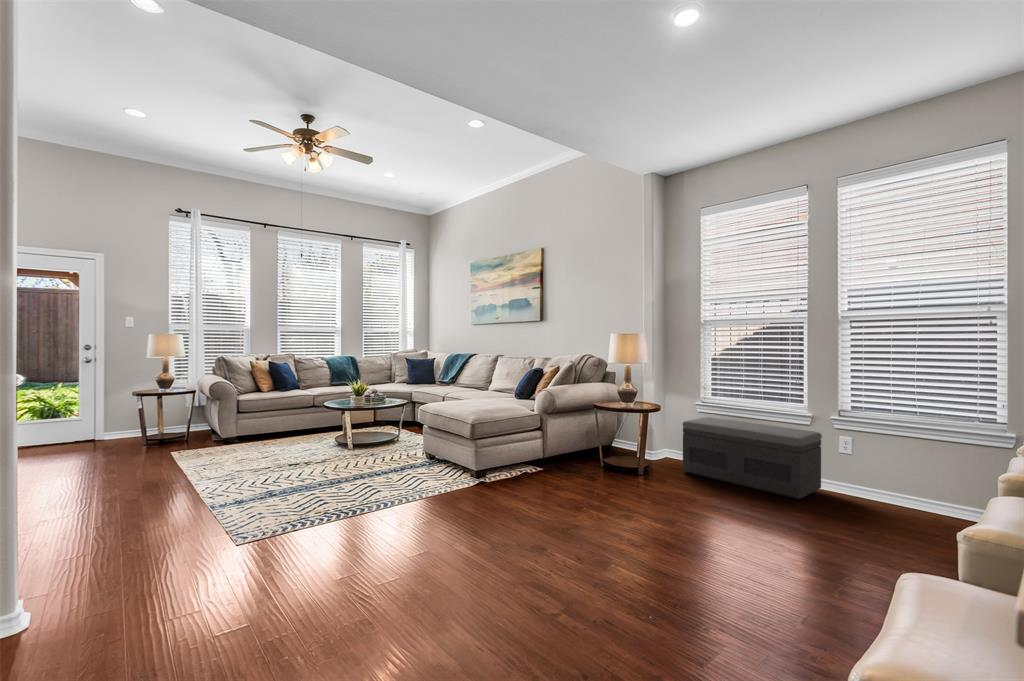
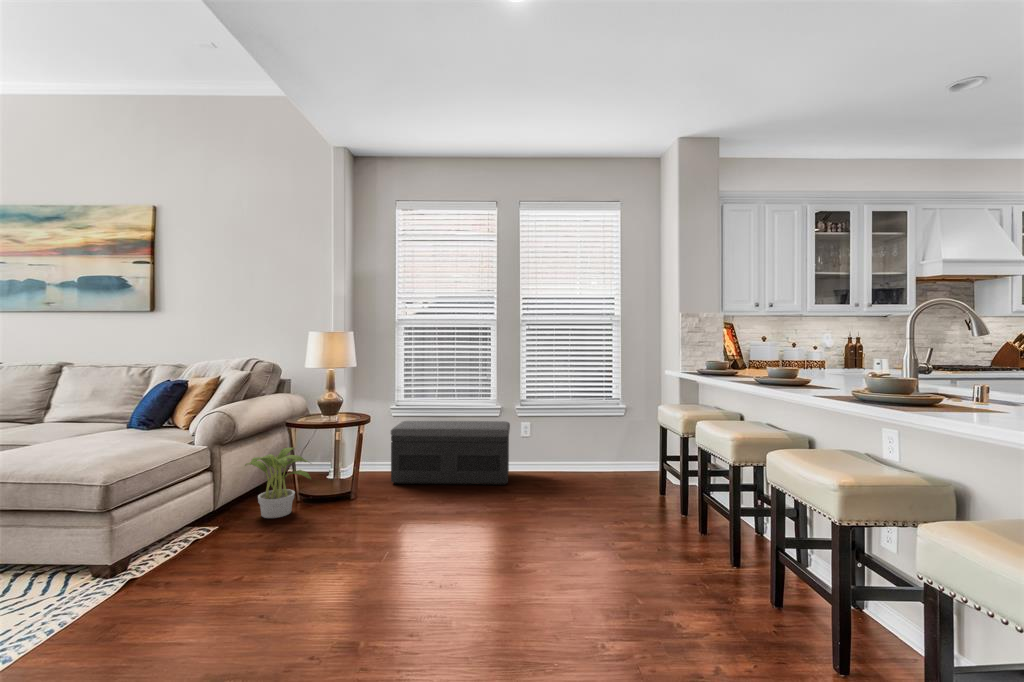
potted plant: none [559,423,606,473] -> present [245,448,311,518]

